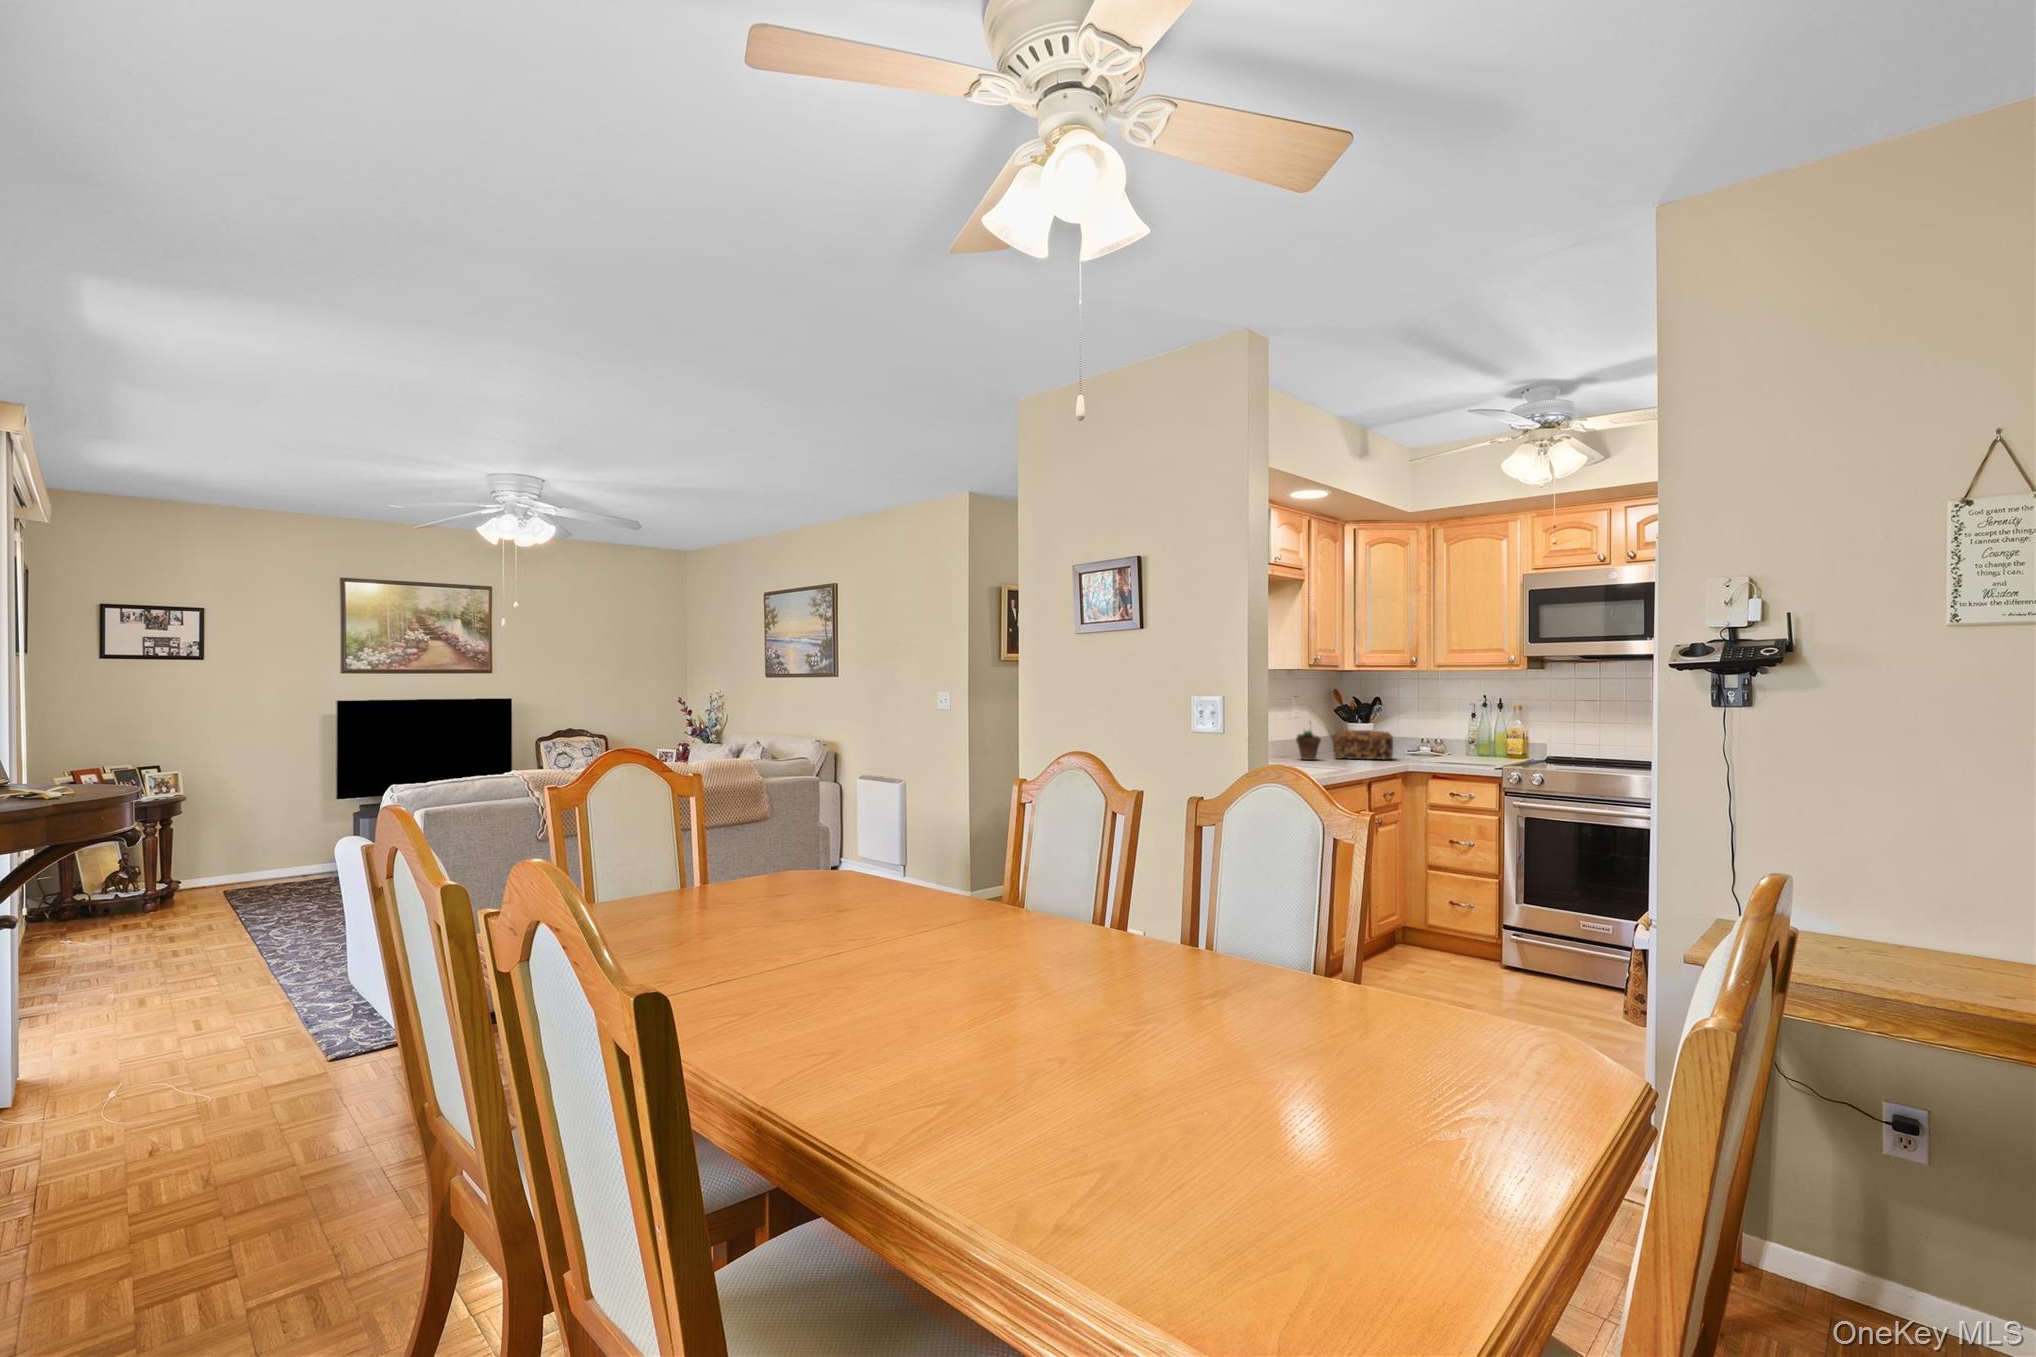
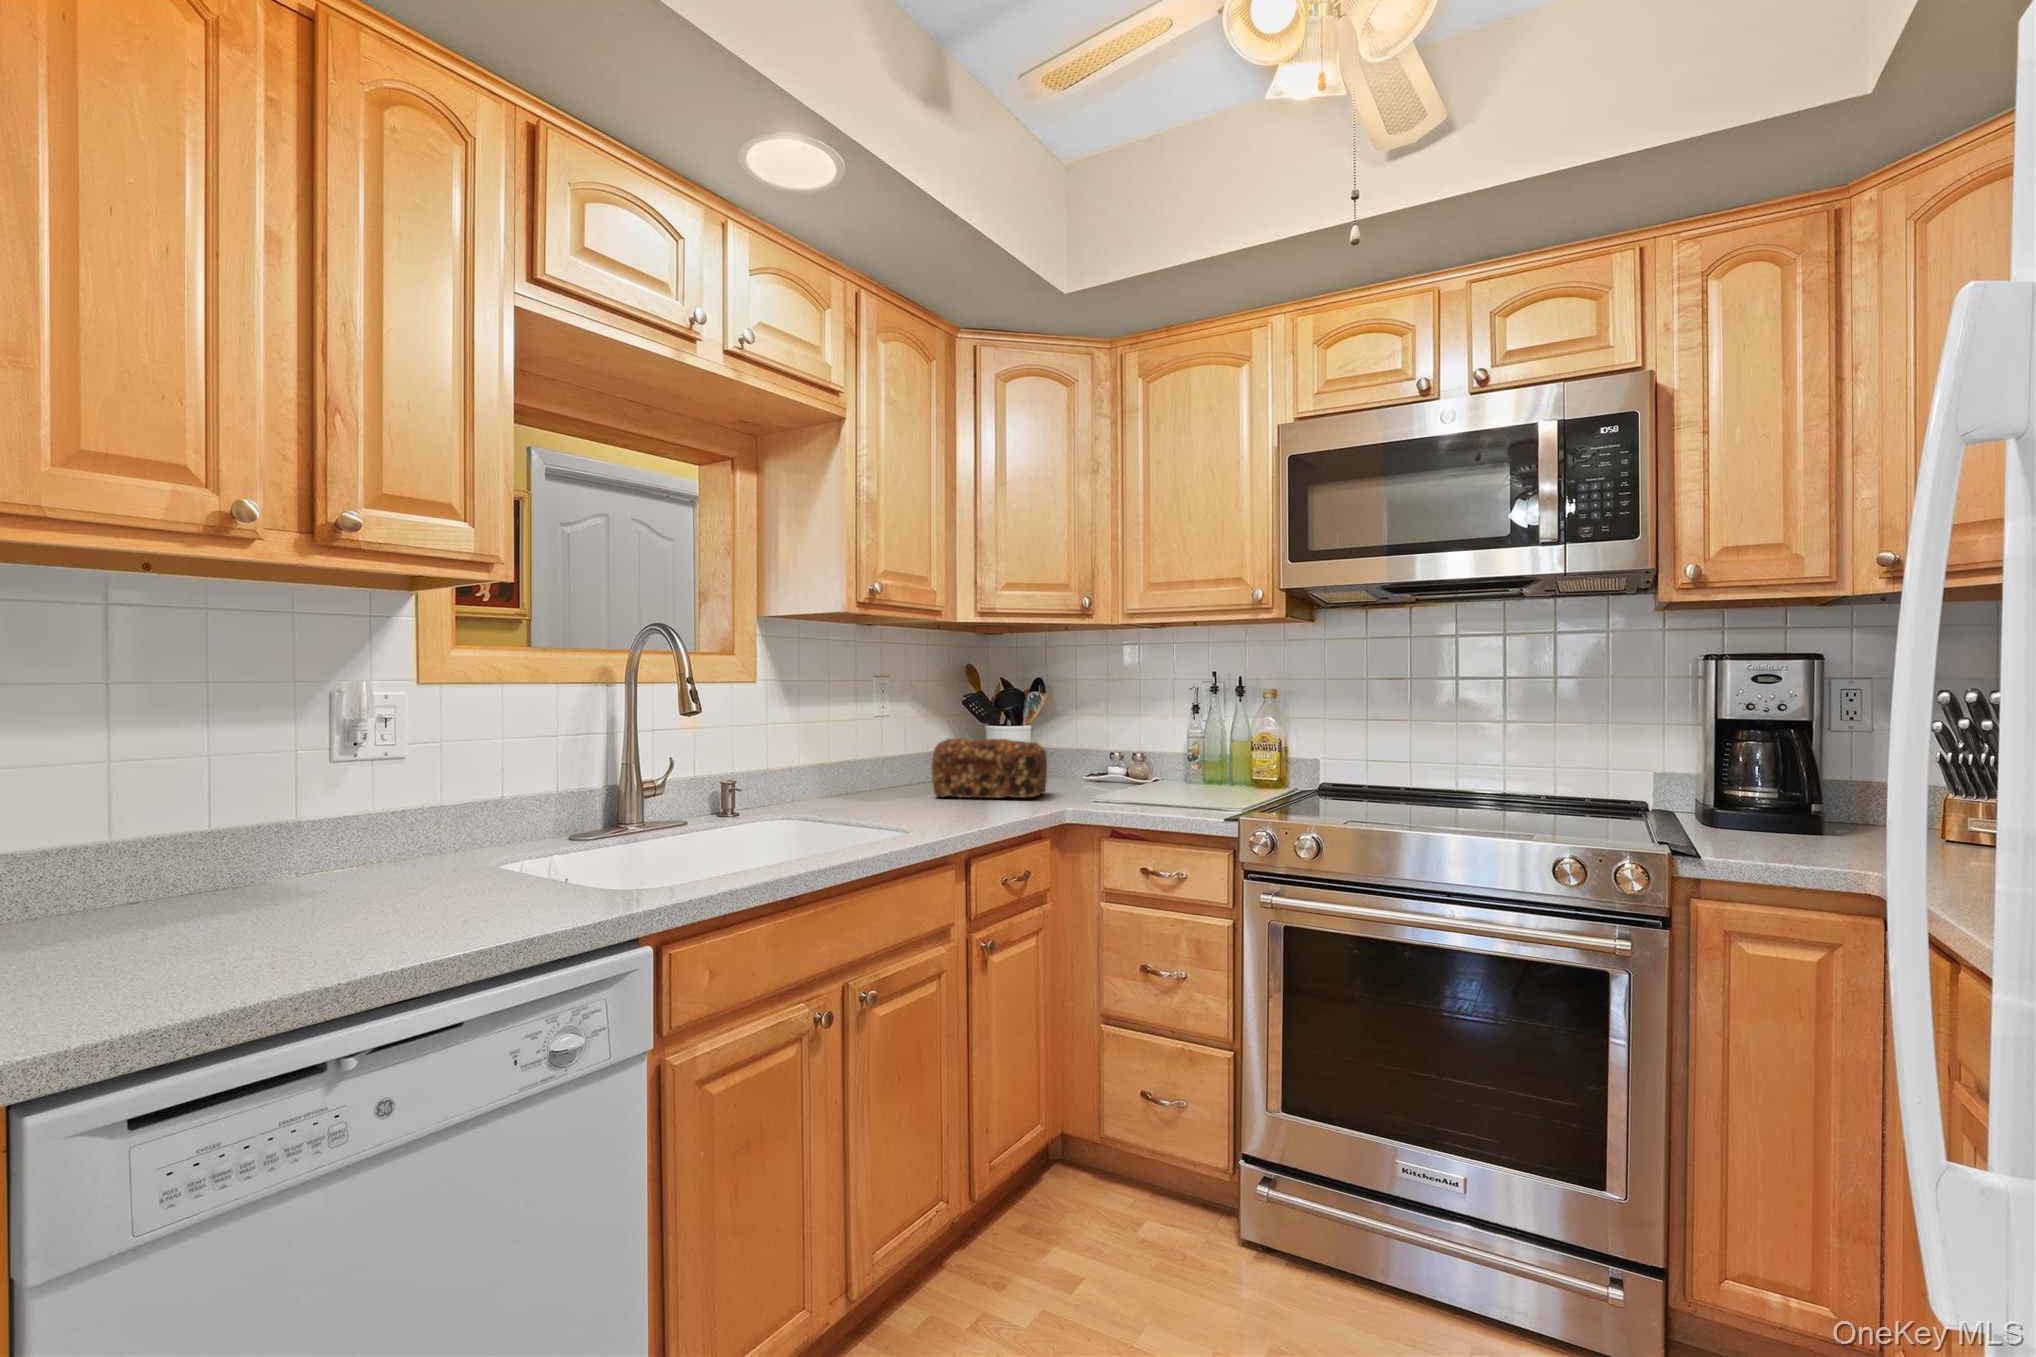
succulent plant: present [1296,722,1321,760] -> none [850,721,901,803]

